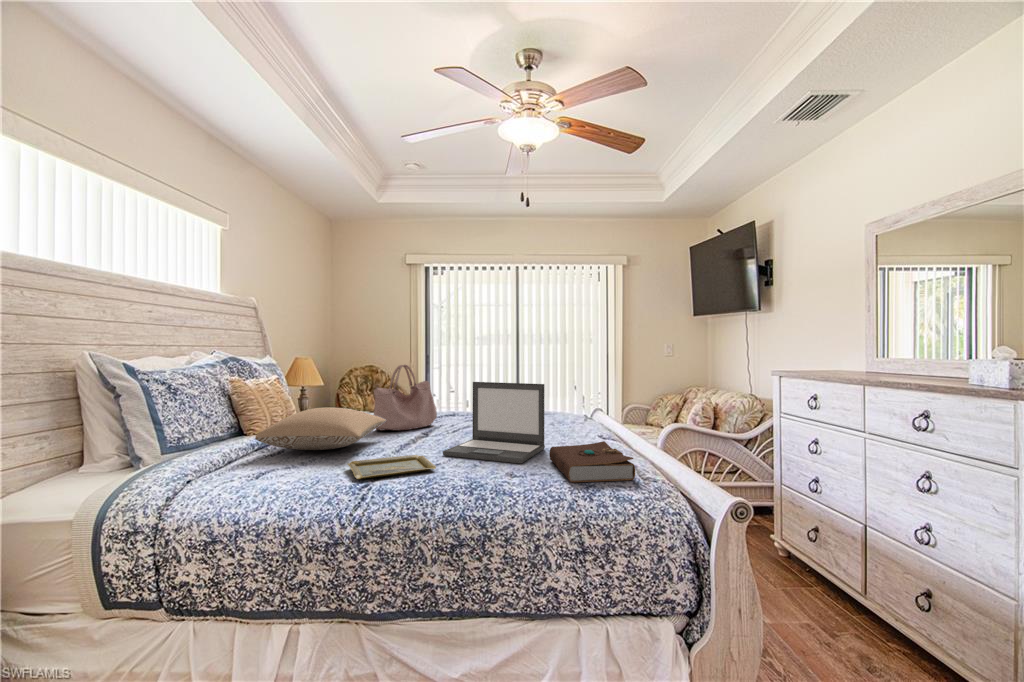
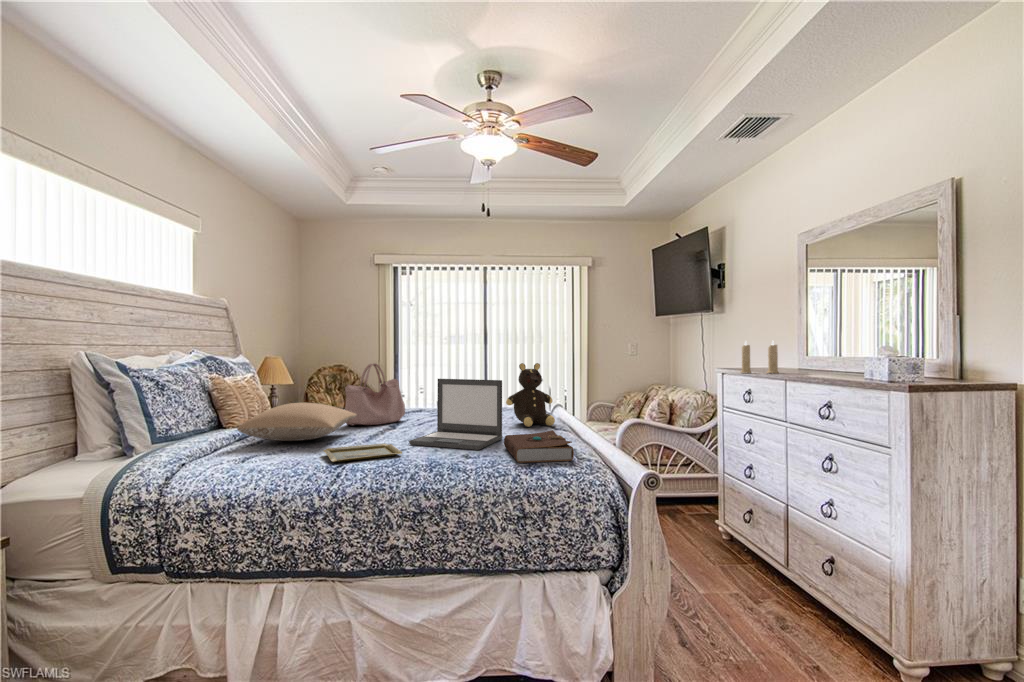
candle: none [803,339,849,376] -> present [741,341,779,373]
teddy bear: none [544,365,598,434] -> present [506,363,555,427]

